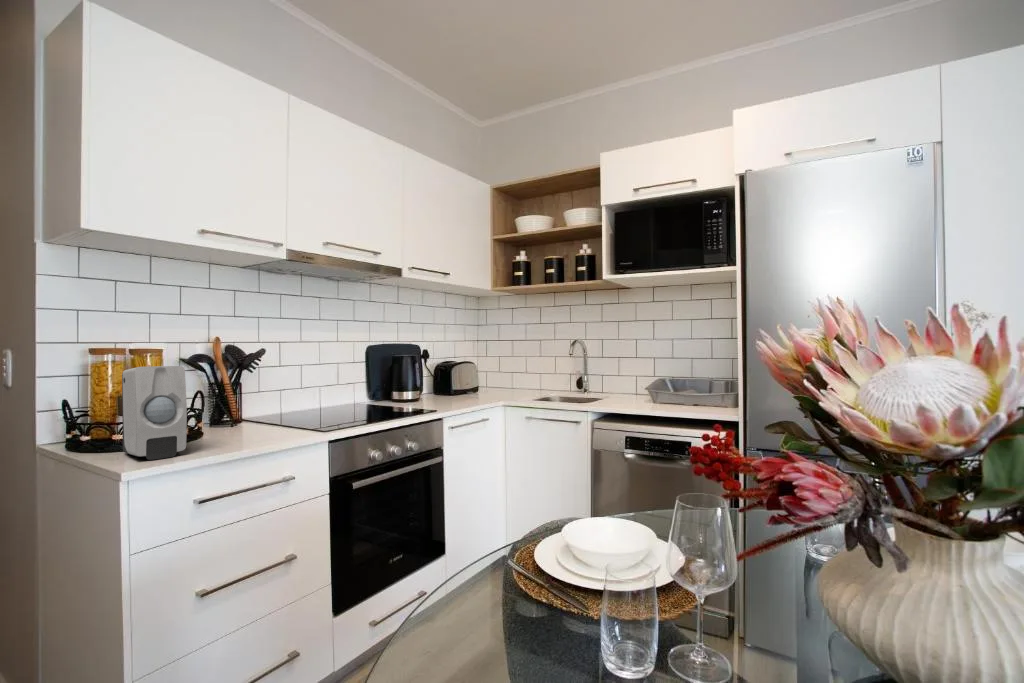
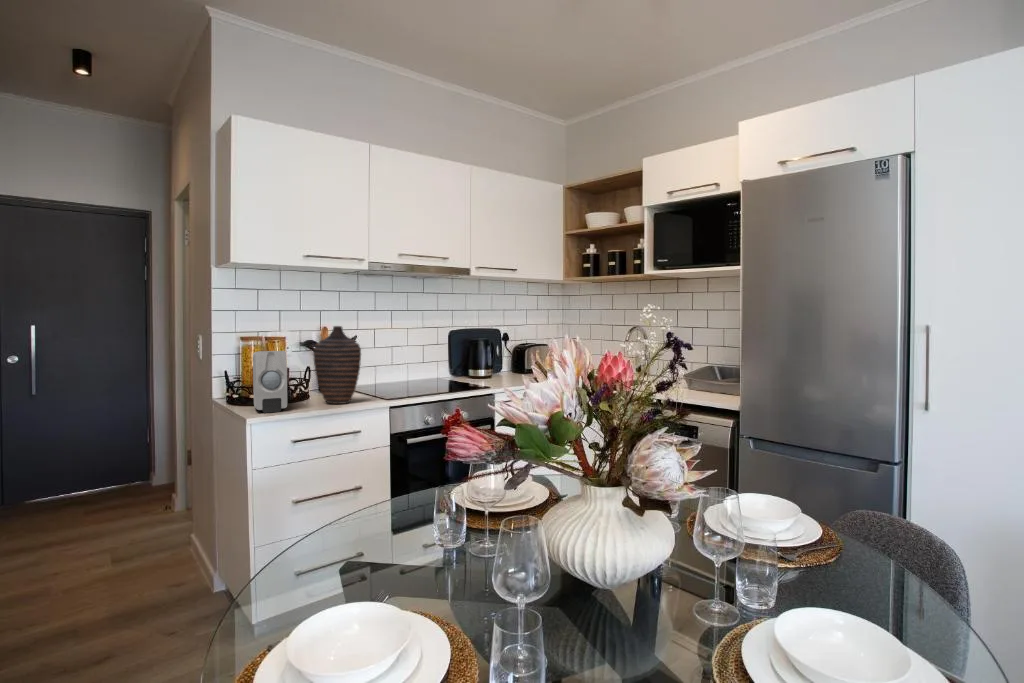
decorative vase: none [219,332,291,440] -> present [313,326,361,404]

